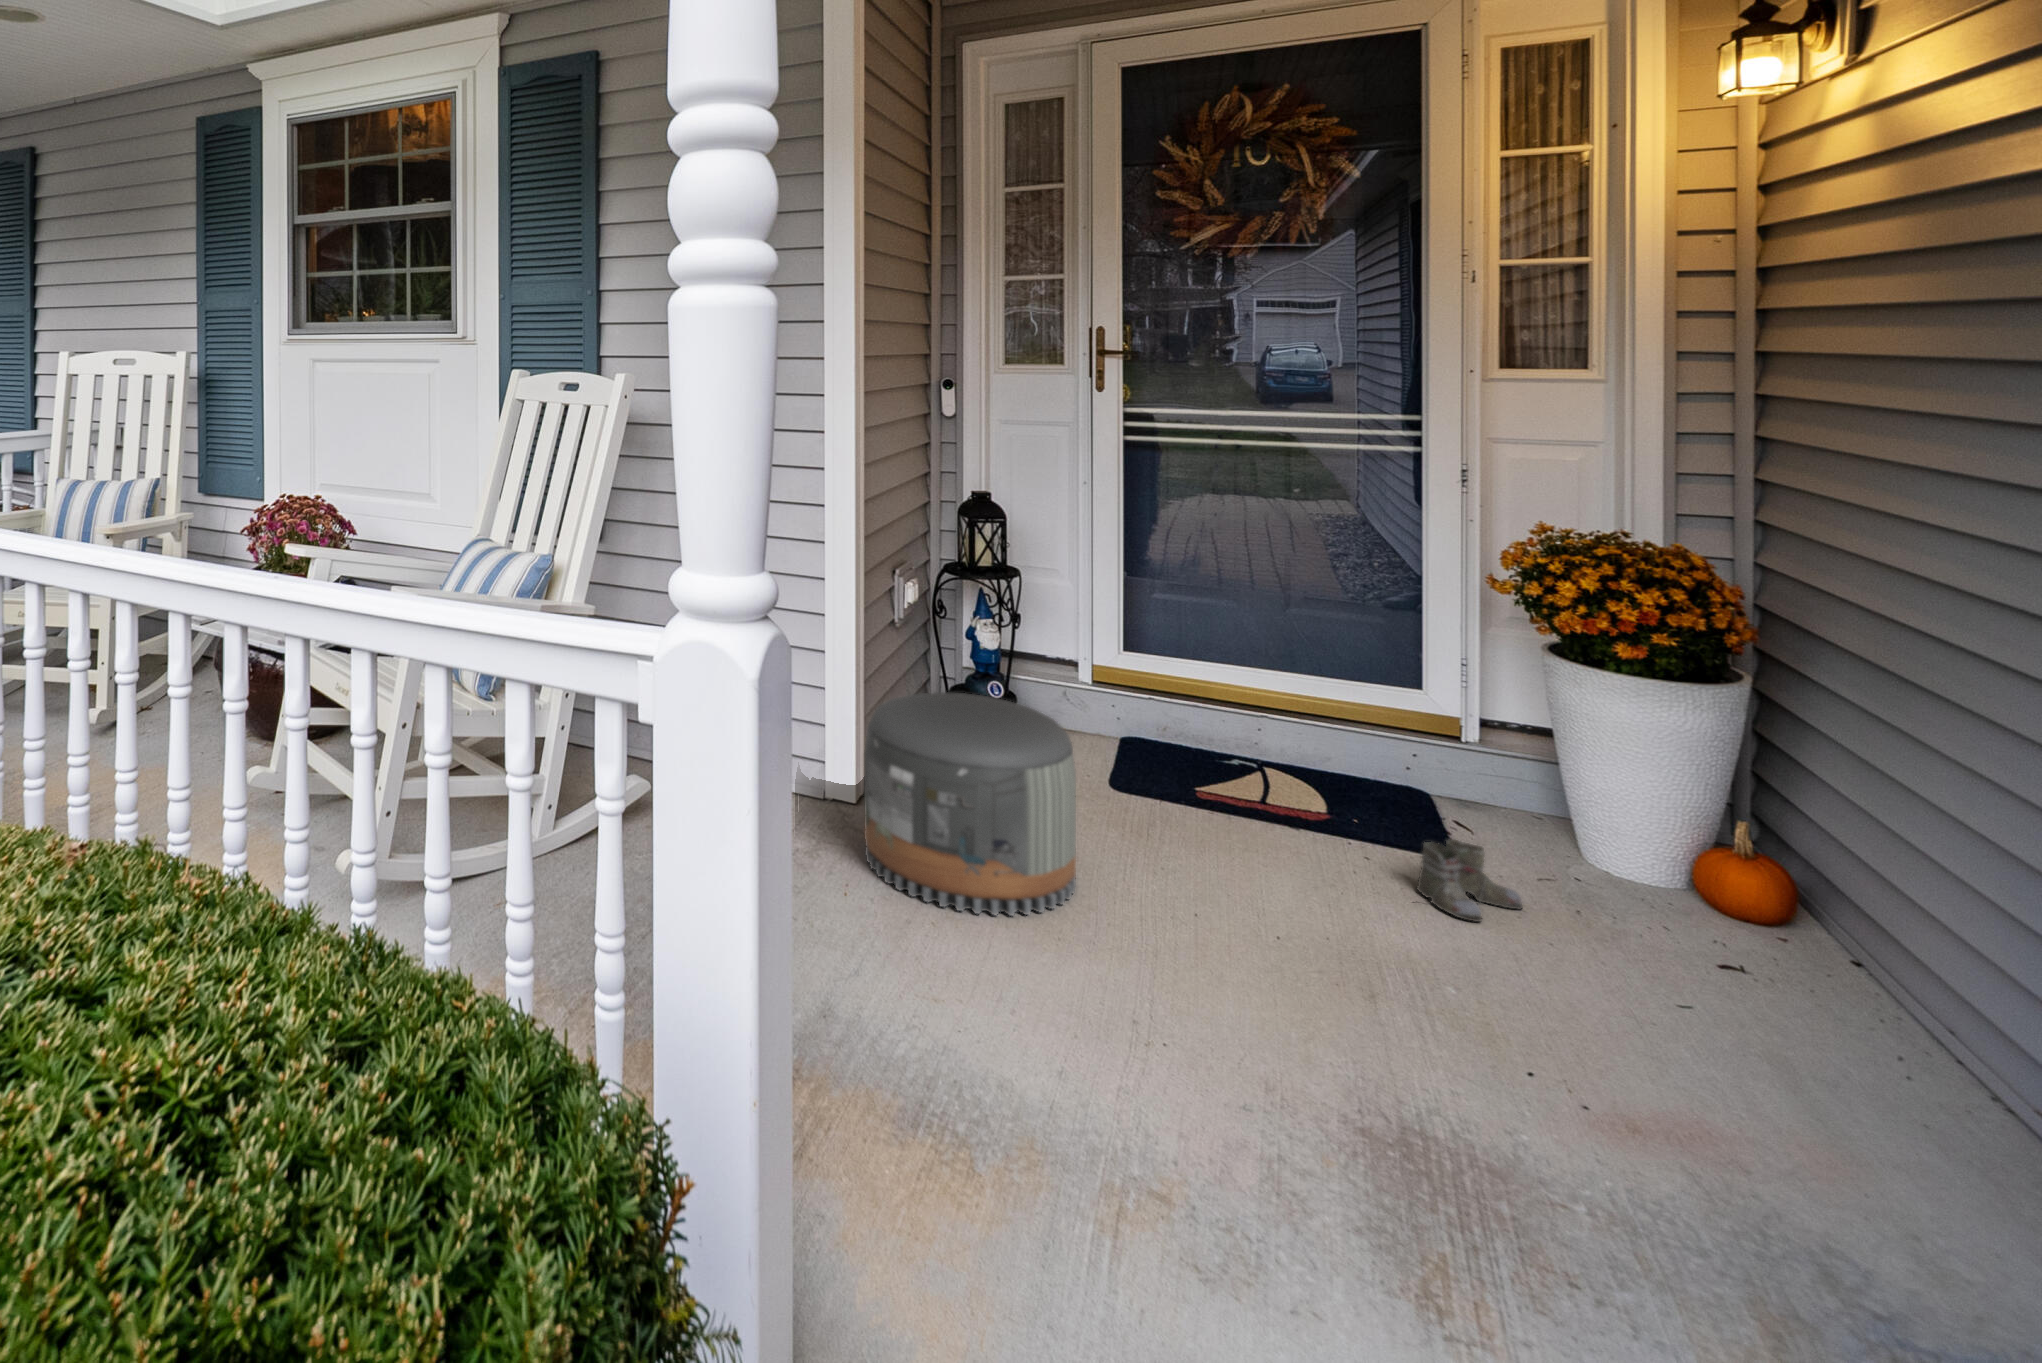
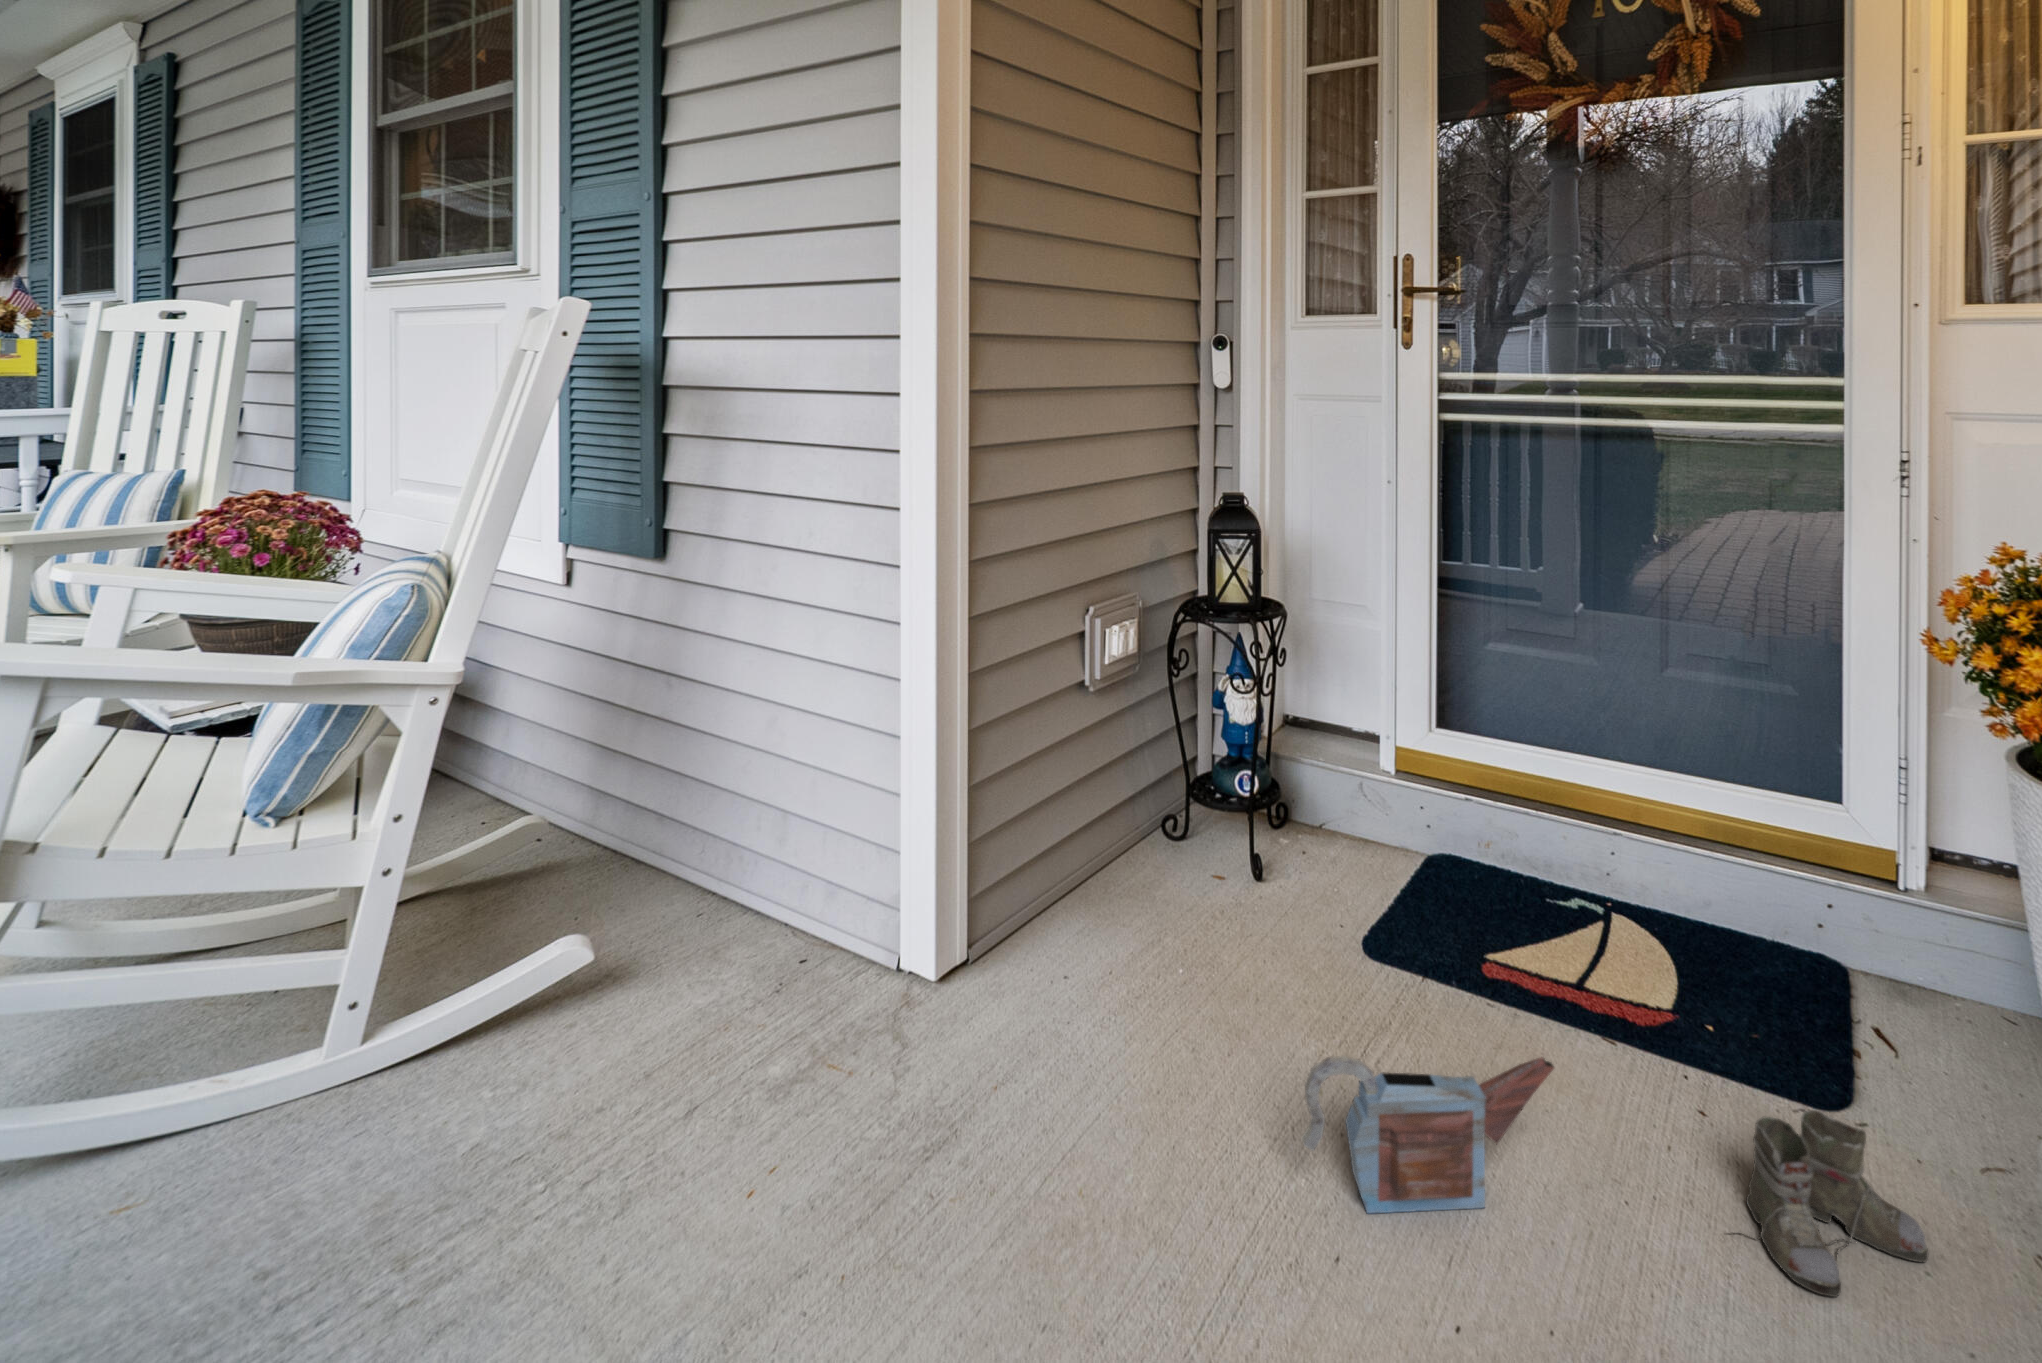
pouf: present [864,692,1076,916] -> none [823,806,1166,1249]
watering can: none [1172,813,1310,899] -> present [1301,1056,1554,1213]

